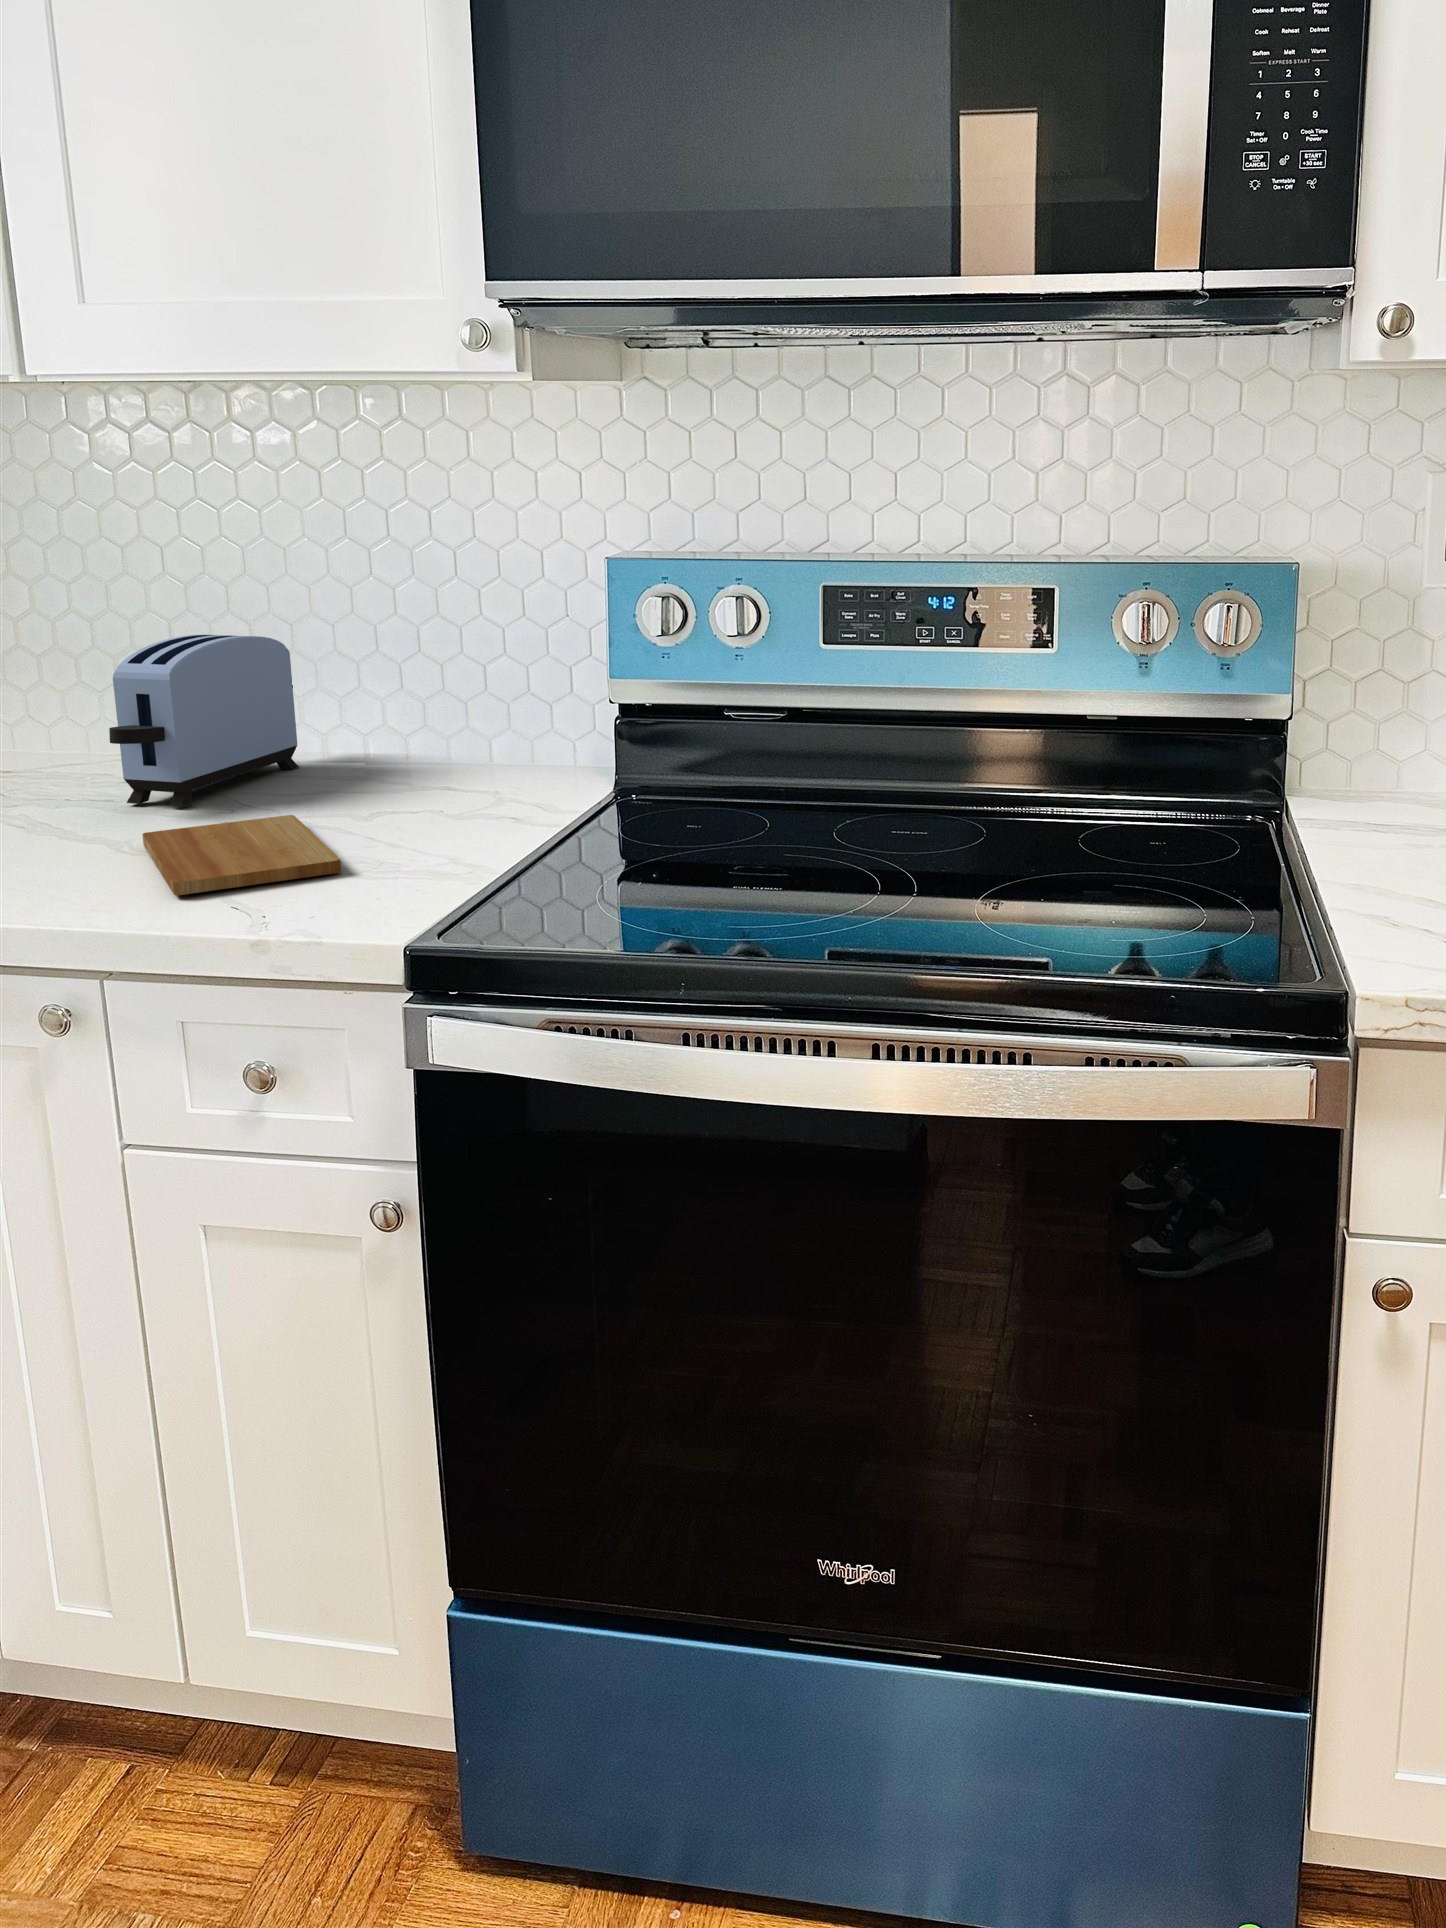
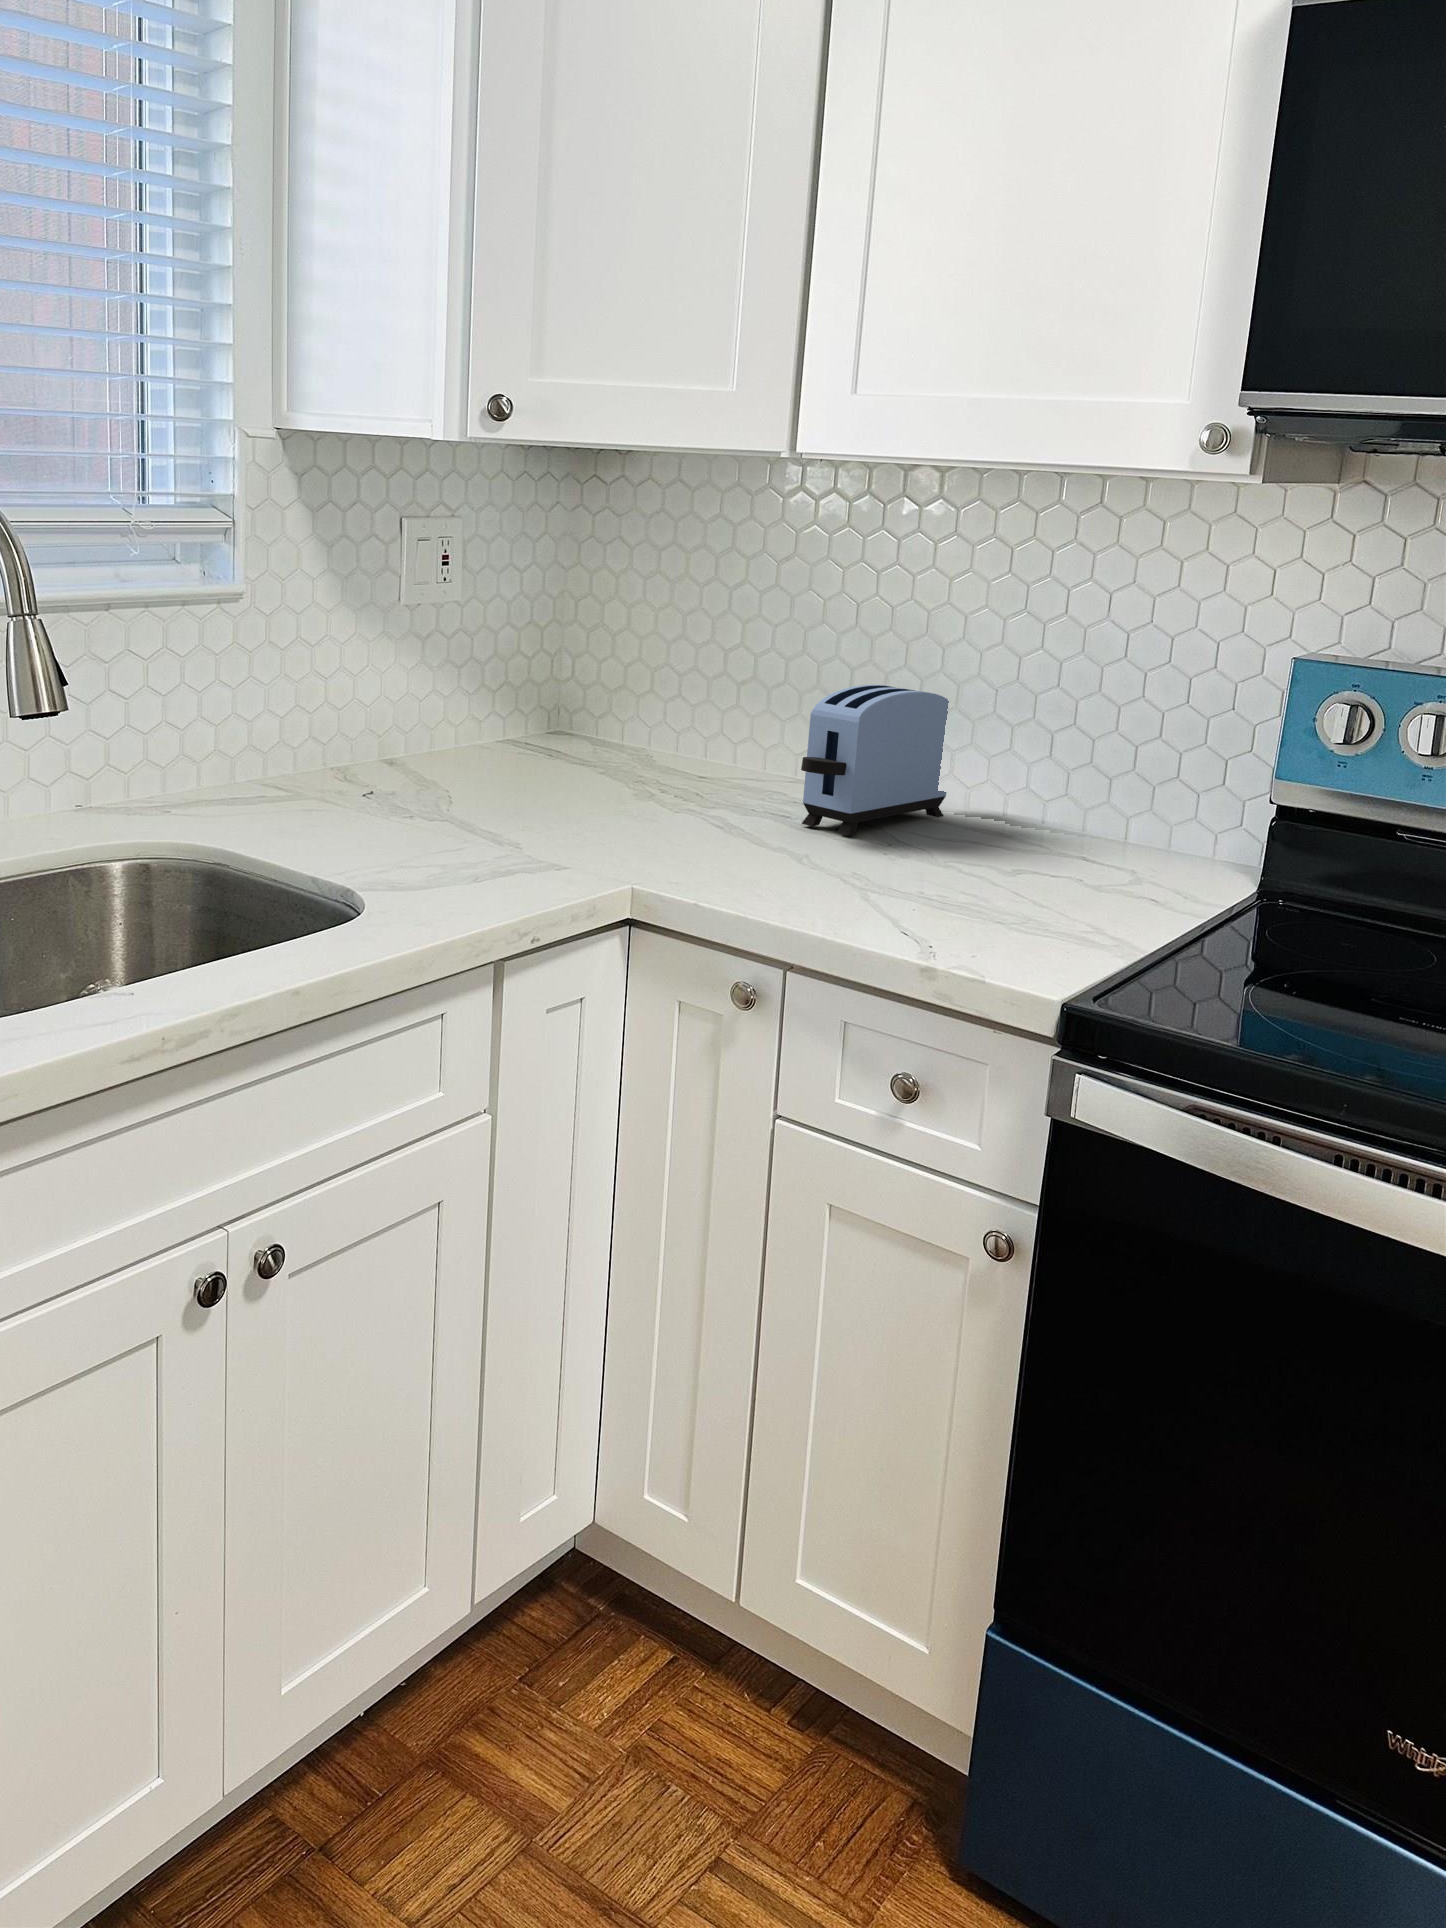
cutting board: present [142,815,341,895] -> none [821,853,999,921]

